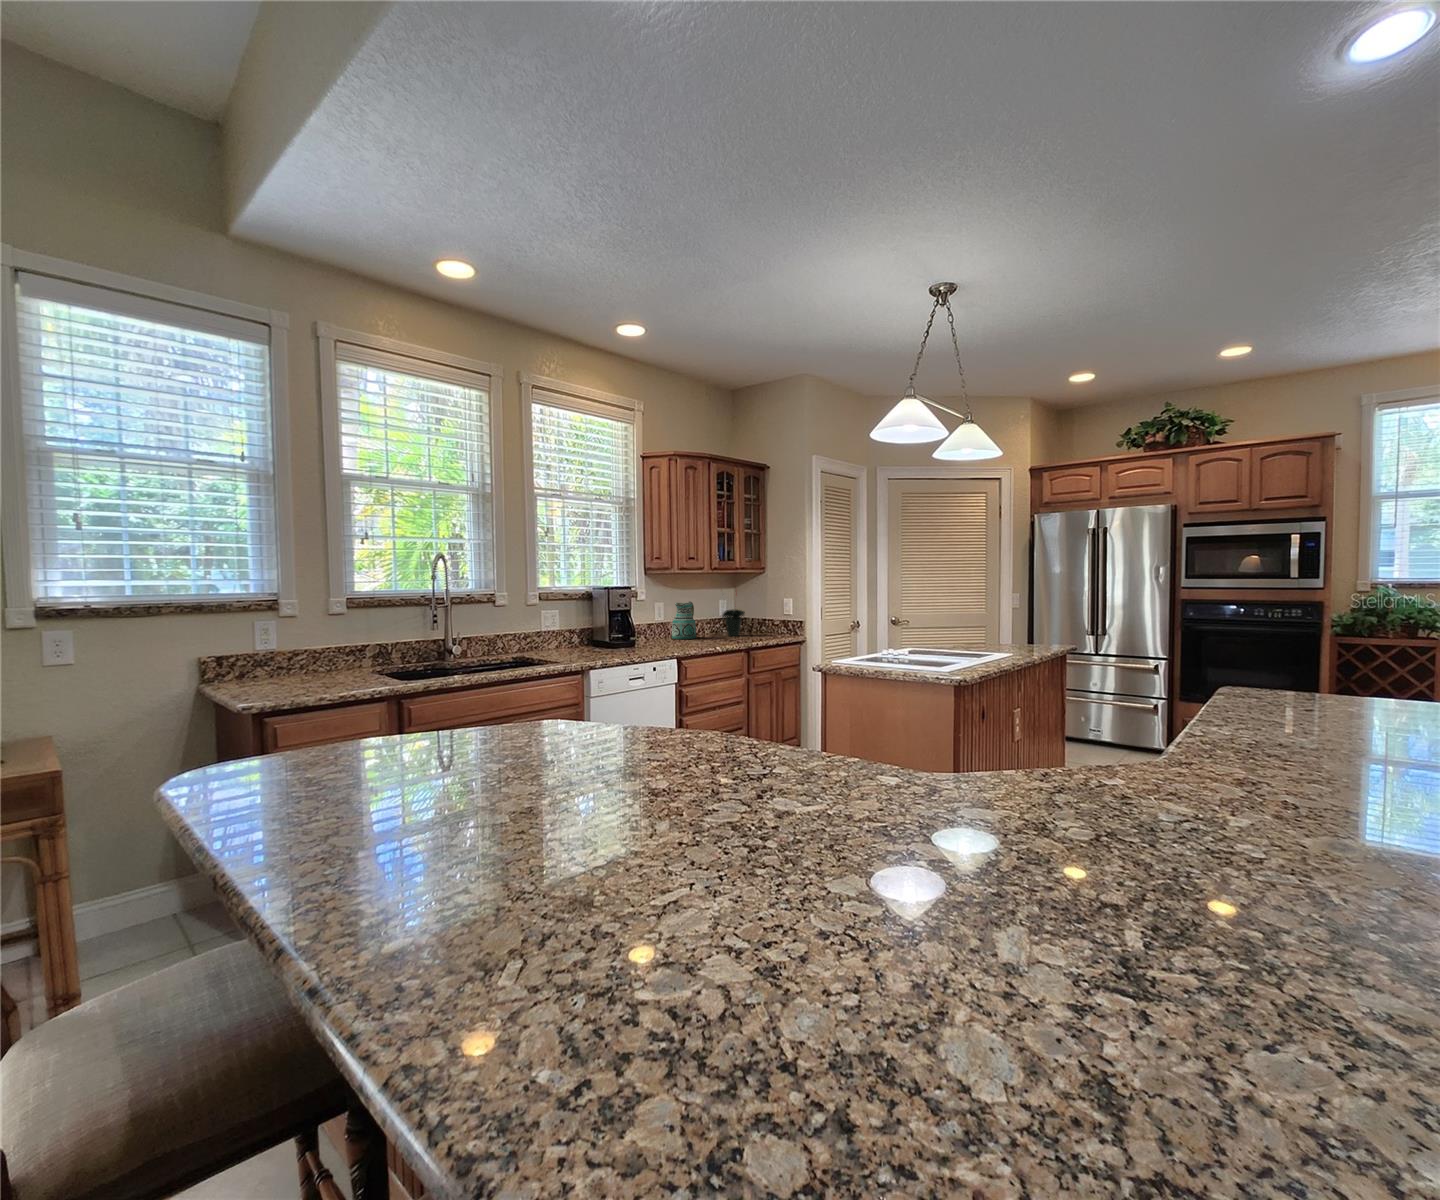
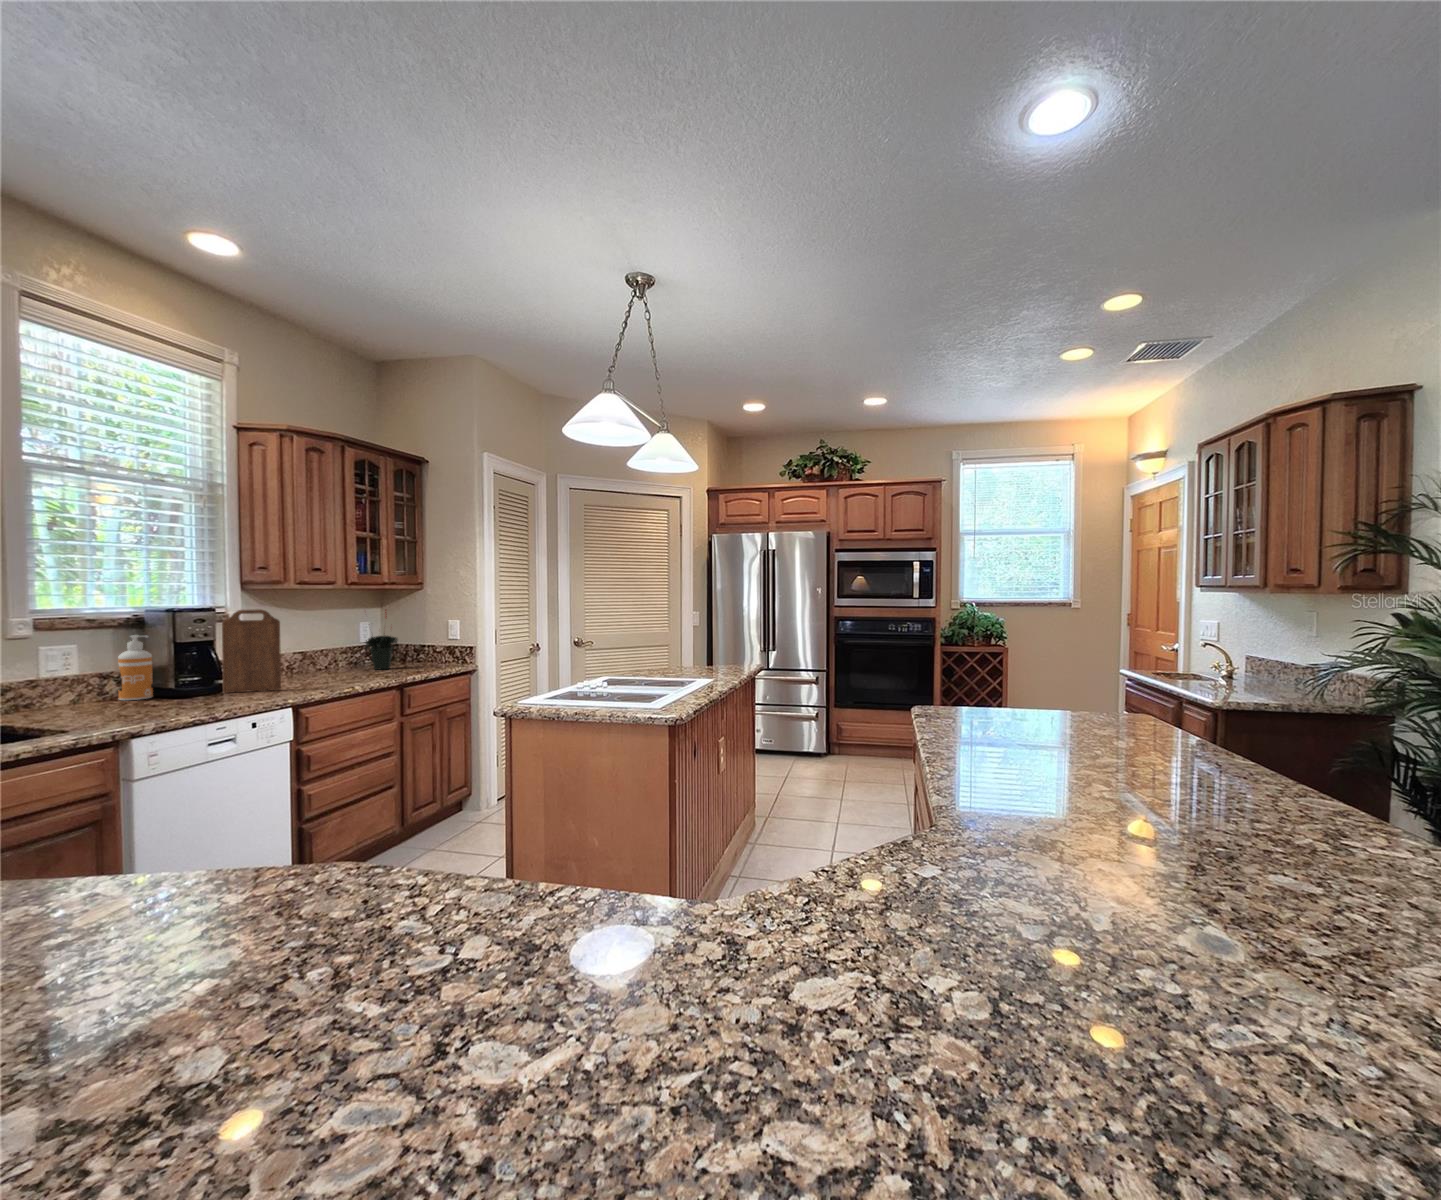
cutting board: none [634,589,669,647] -> present [222,609,281,693]
ceramic pitcher: present [672,601,696,639] -> none [288,626,327,678]
soap dispenser: none [579,606,597,648] -> present [118,635,153,700]

